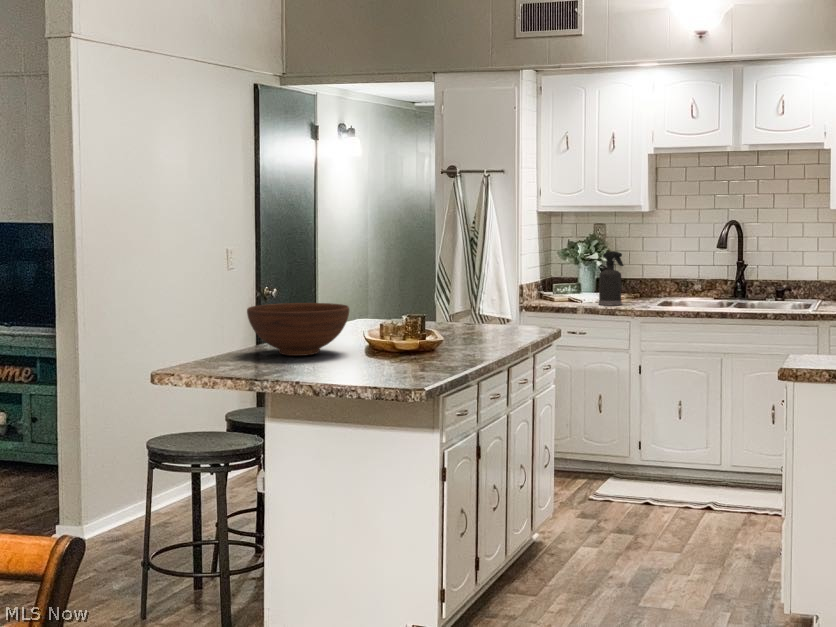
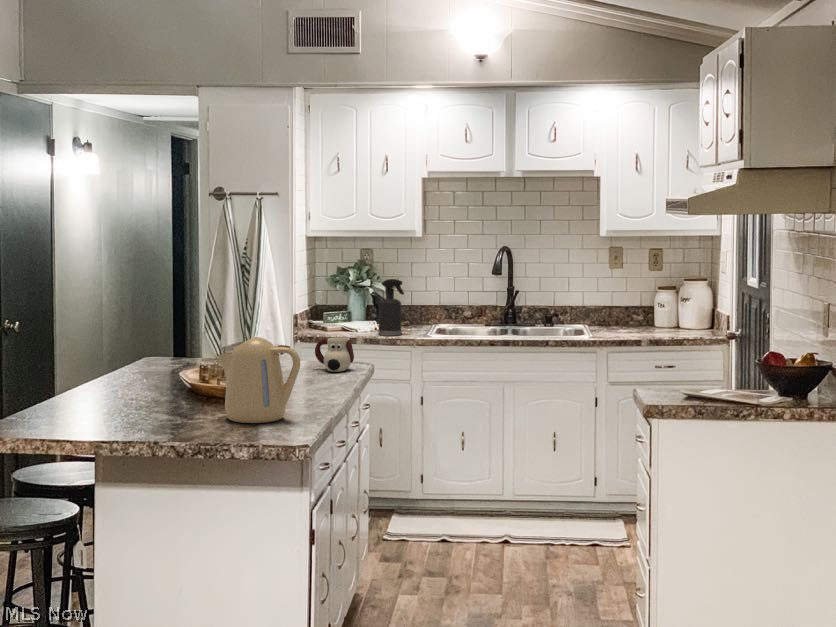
kettle: none [371,292,441,370] -> present [218,337,300,423]
mug: none [503,301,539,332] -> present [315,337,354,372]
fruit bowl: present [247,303,349,356] -> none [61,349,180,410]

